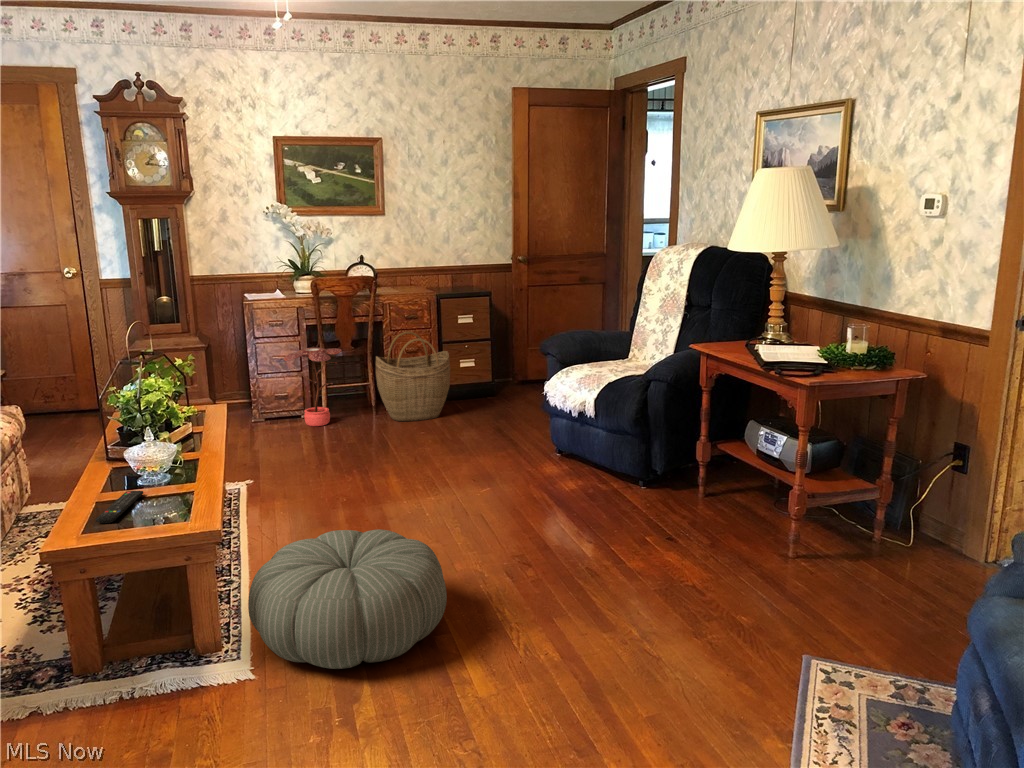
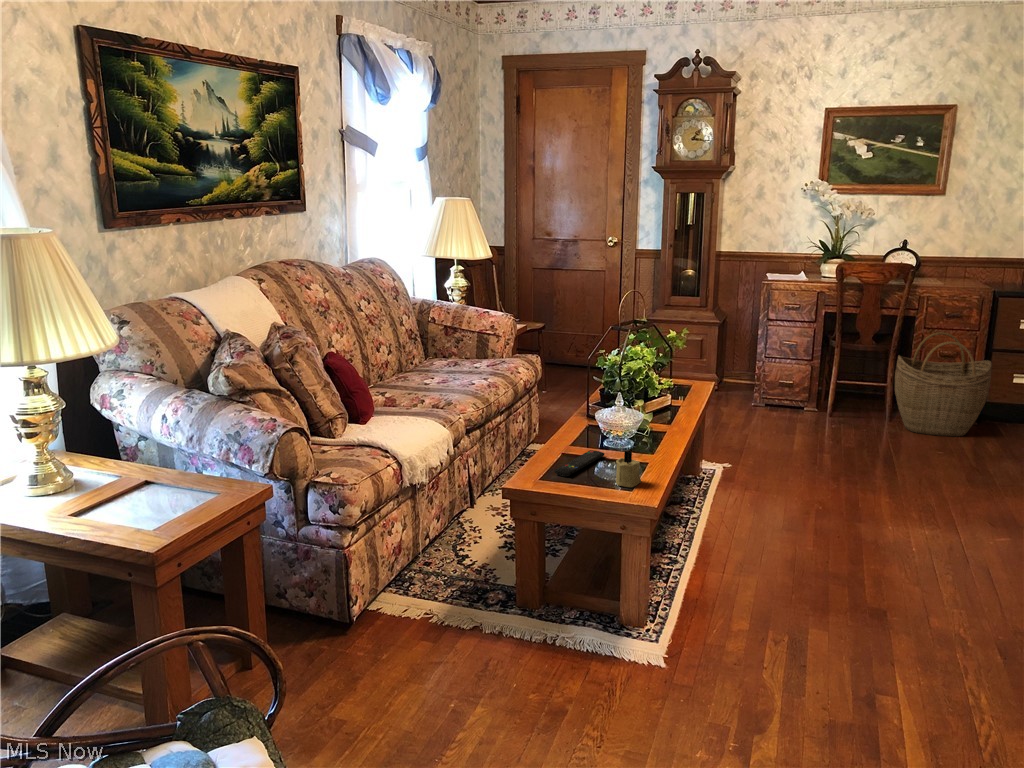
potted plant: present [284,348,342,426] -> none [793,337,860,421]
candle: none [165,481,194,518] -> present [616,451,641,487]
pouf: present [248,529,447,669] -> none [675,537,898,697]

